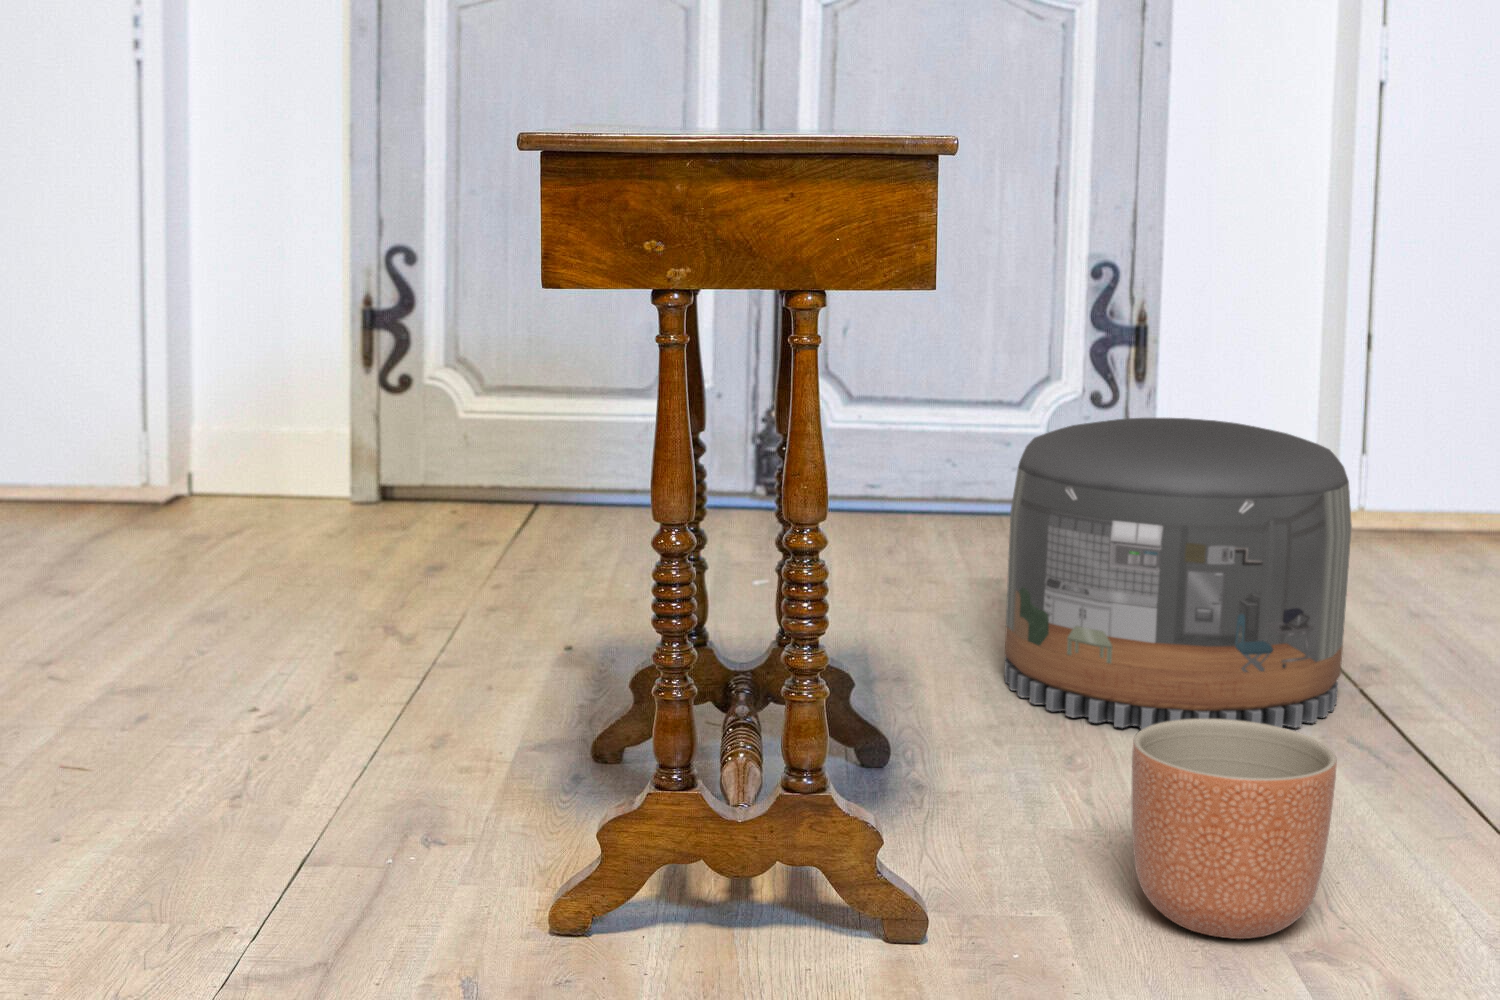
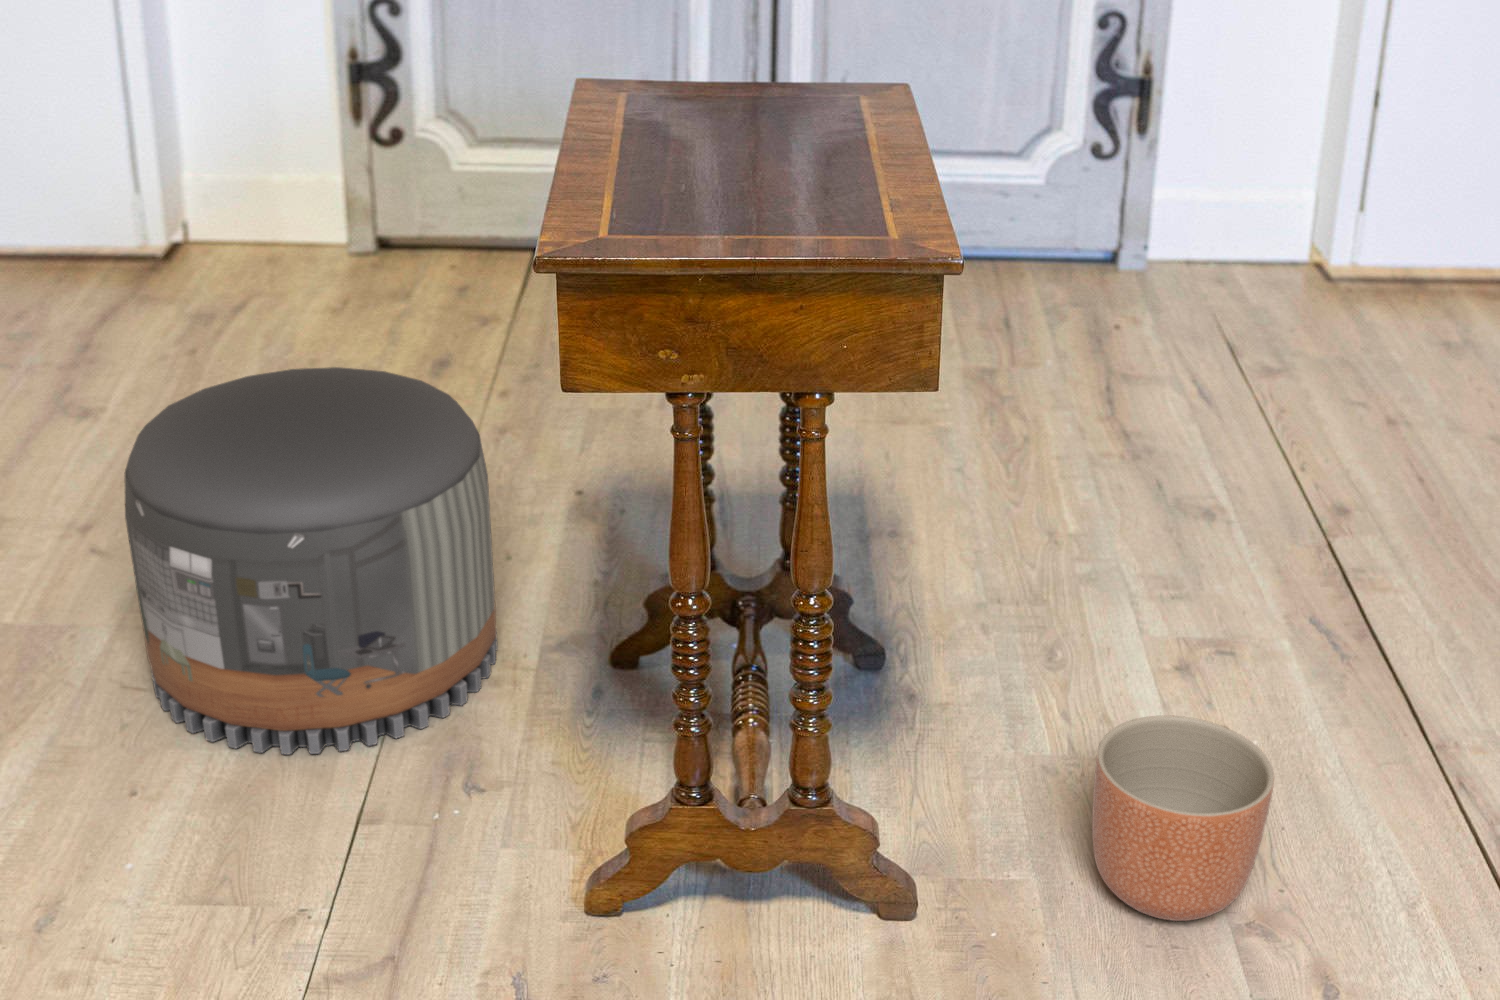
pouf: present [1004,418,1352,730] -> present [124,367,498,754]

